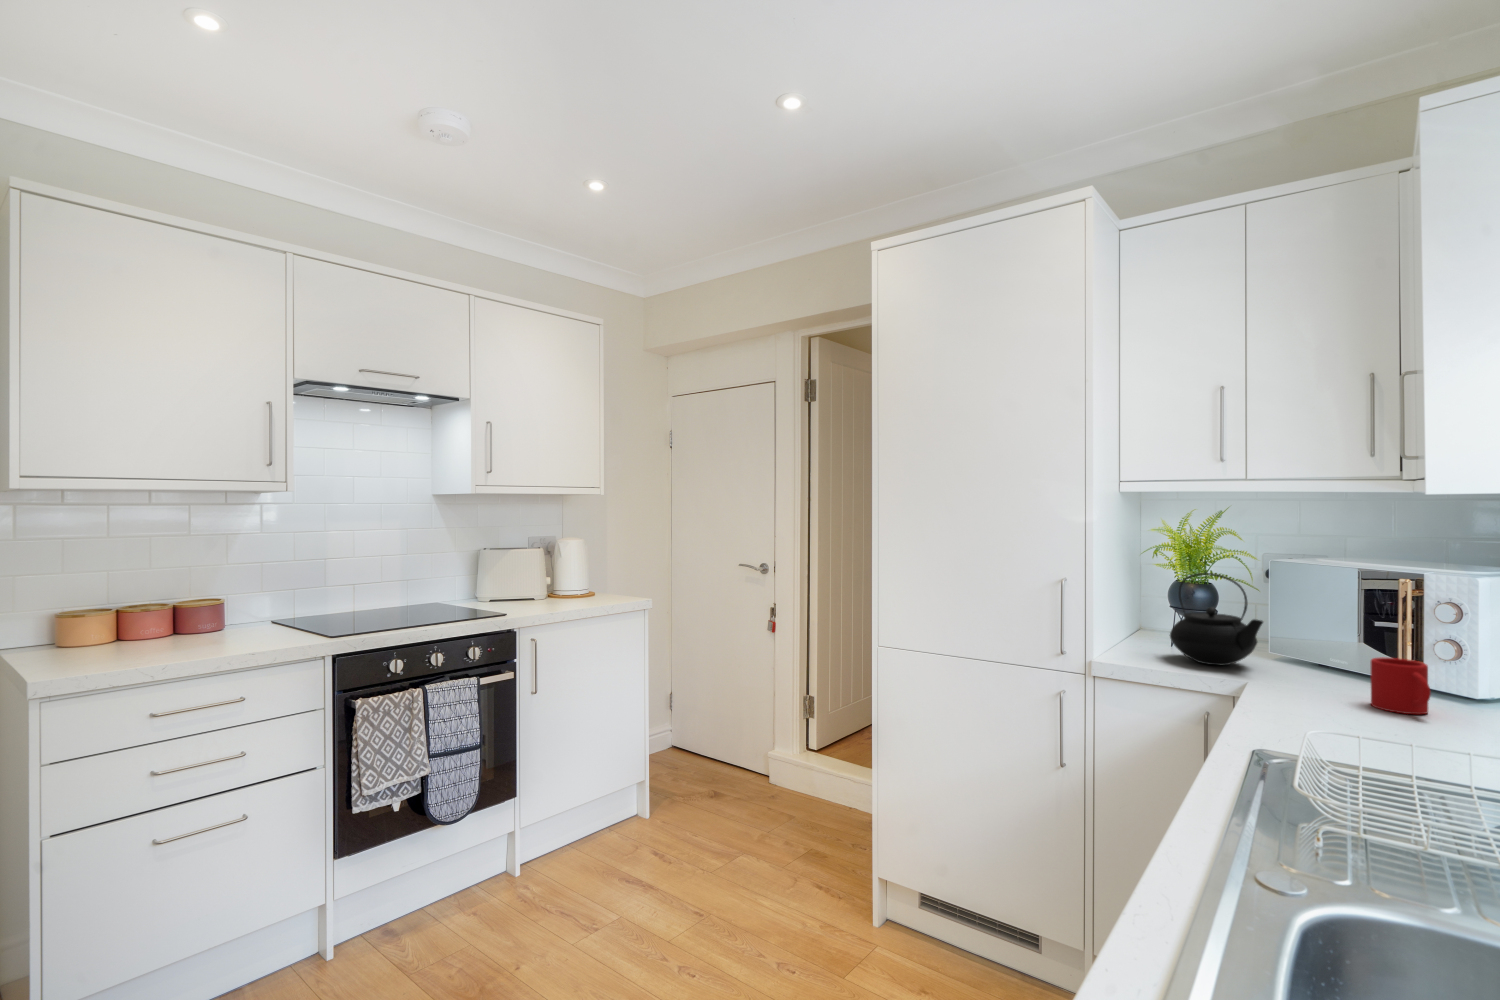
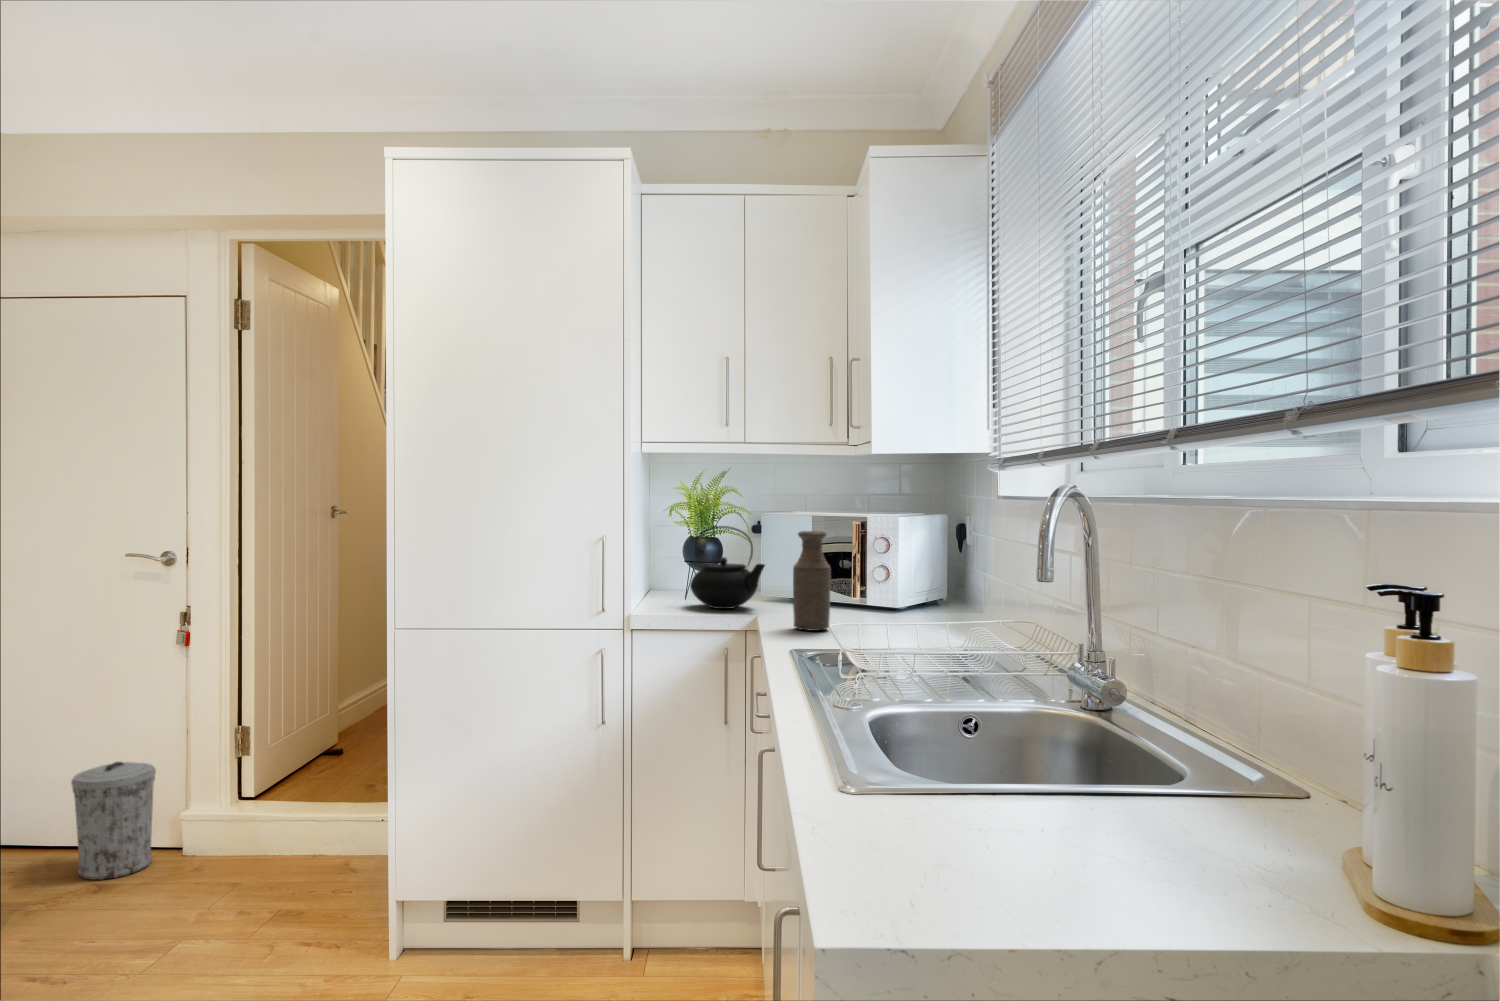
bottle: none [1288,591,1345,717] -> present [793,531,831,631]
mug: present [1371,657,1431,714] -> none [841,583,879,624]
trash can: none [704,708,753,790] -> present [71,762,156,880]

